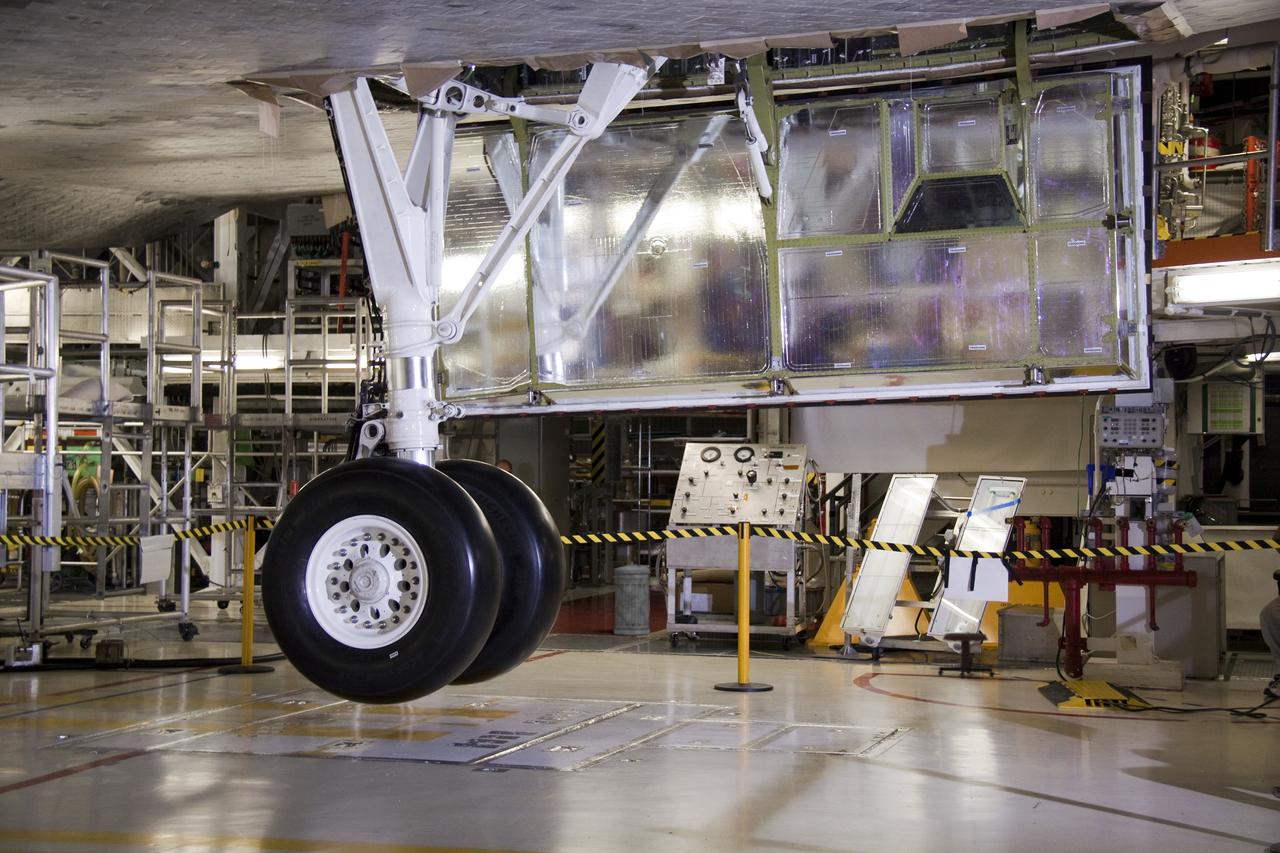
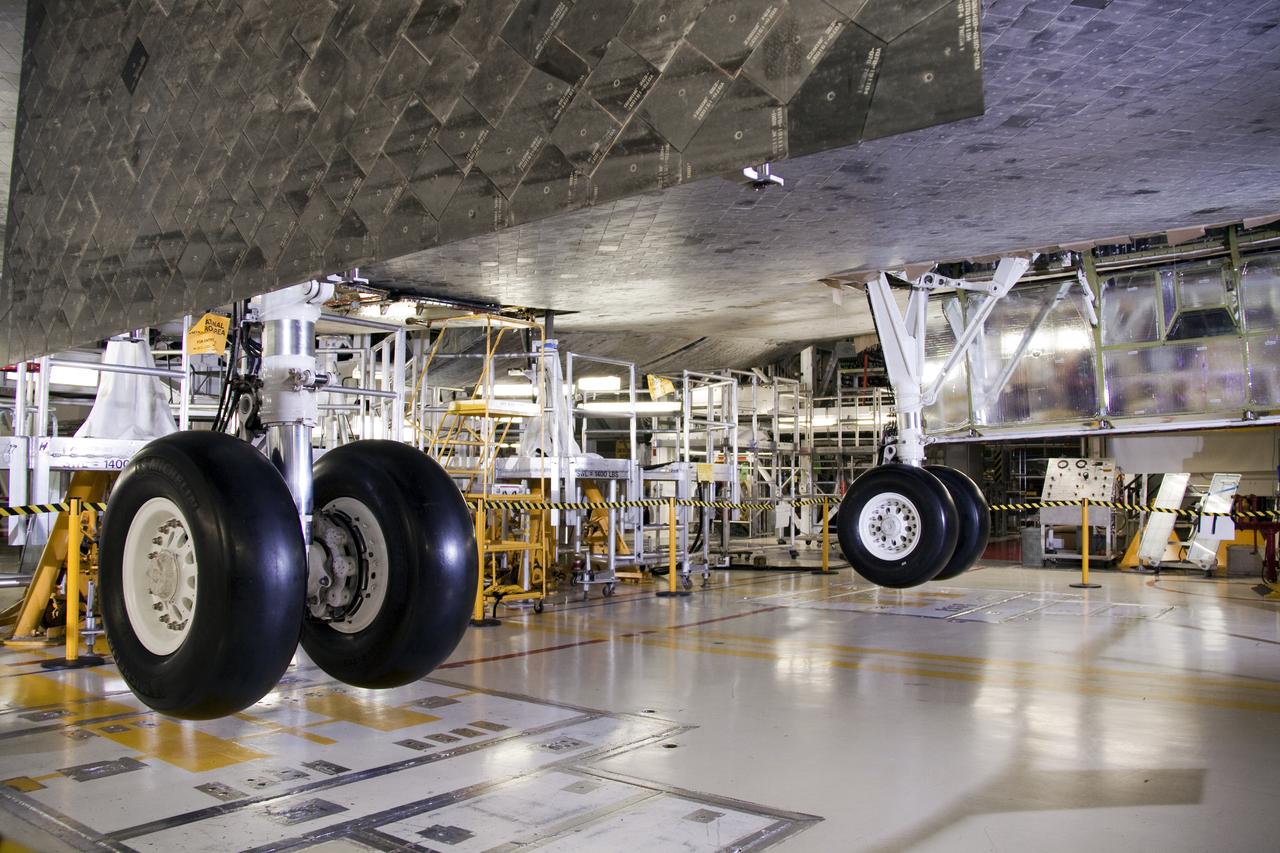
stool: present [938,633,995,678] -> none [1226,568,1265,594]

